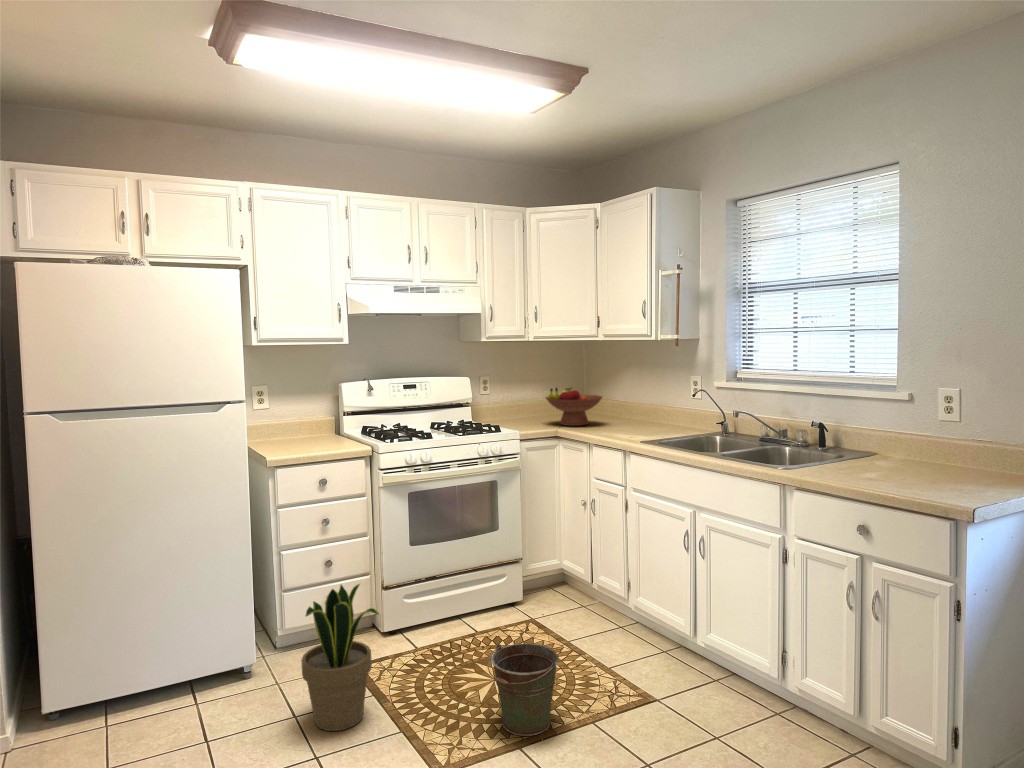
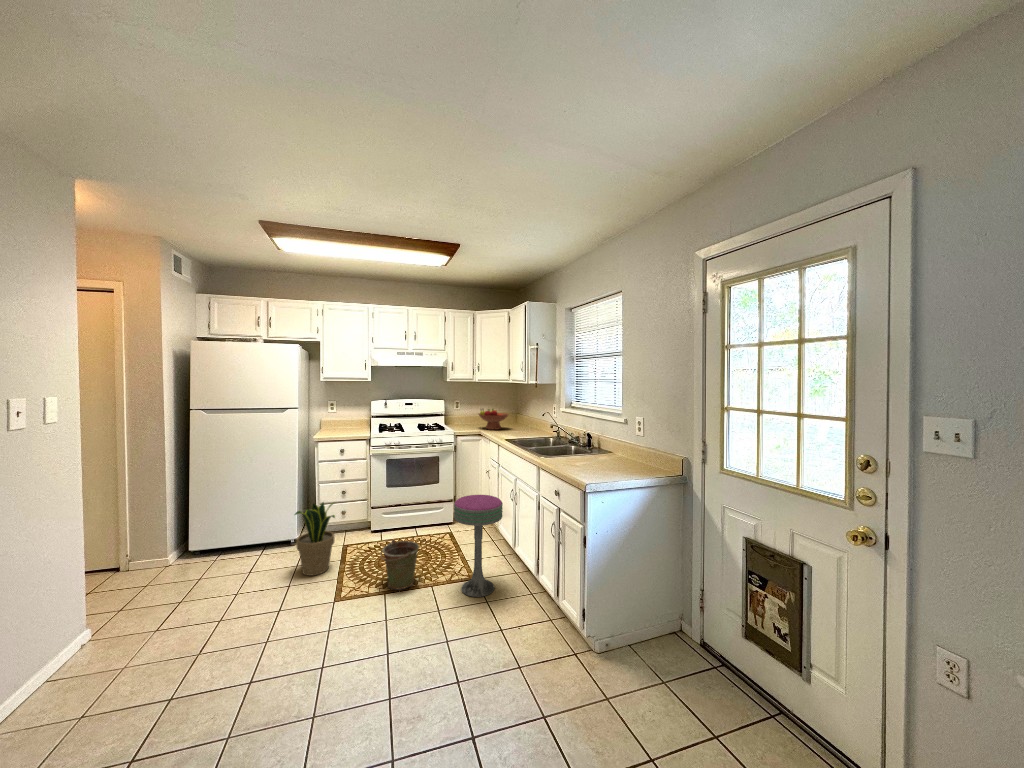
bar stool: none [626,545,718,731] -> present [454,495,503,597]

